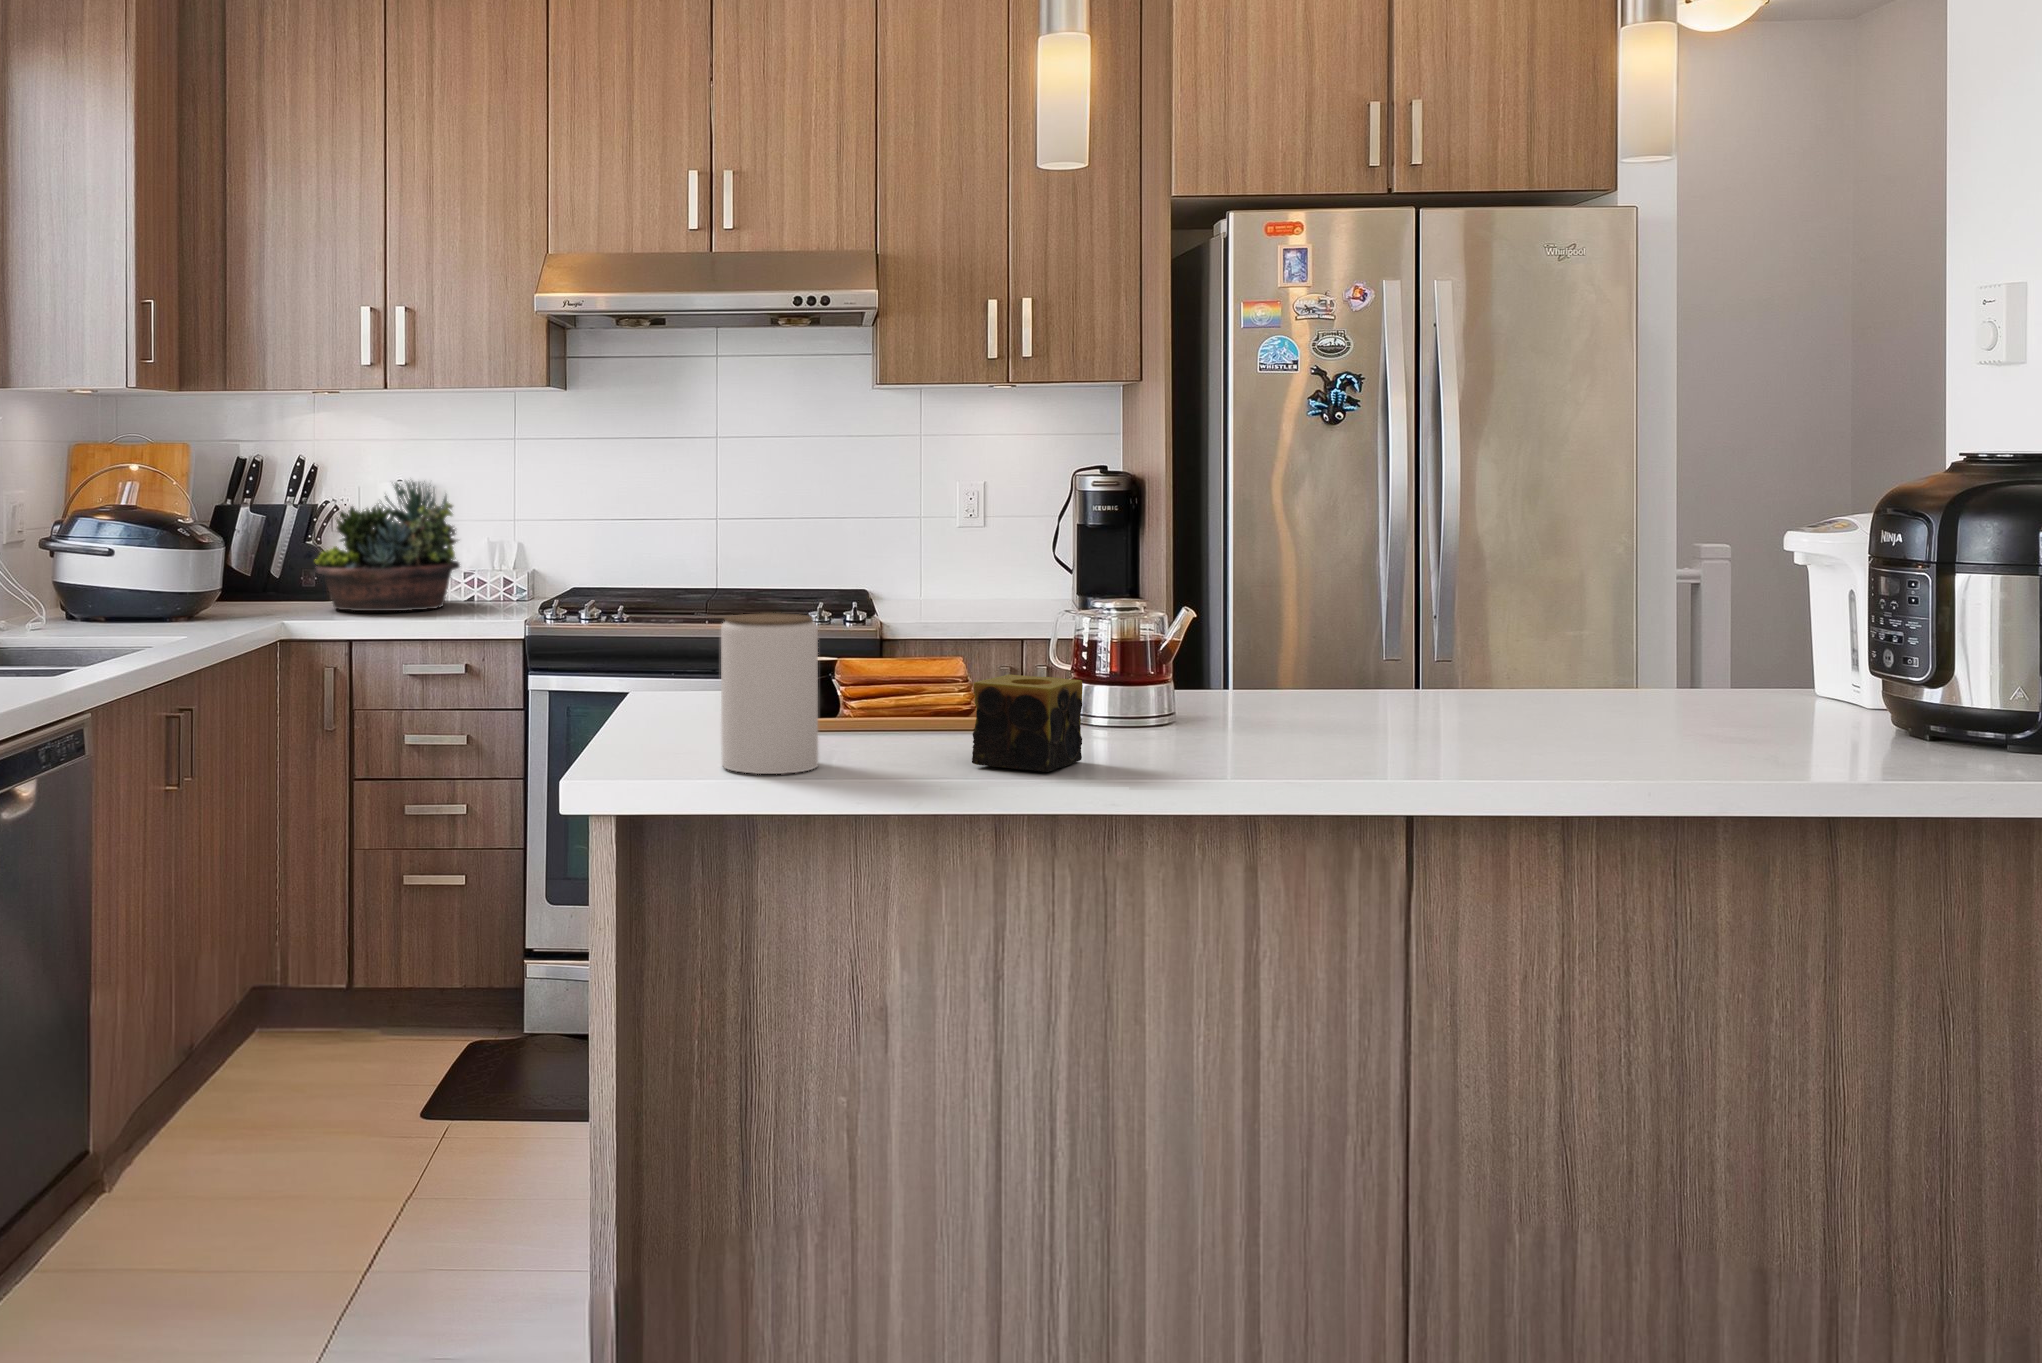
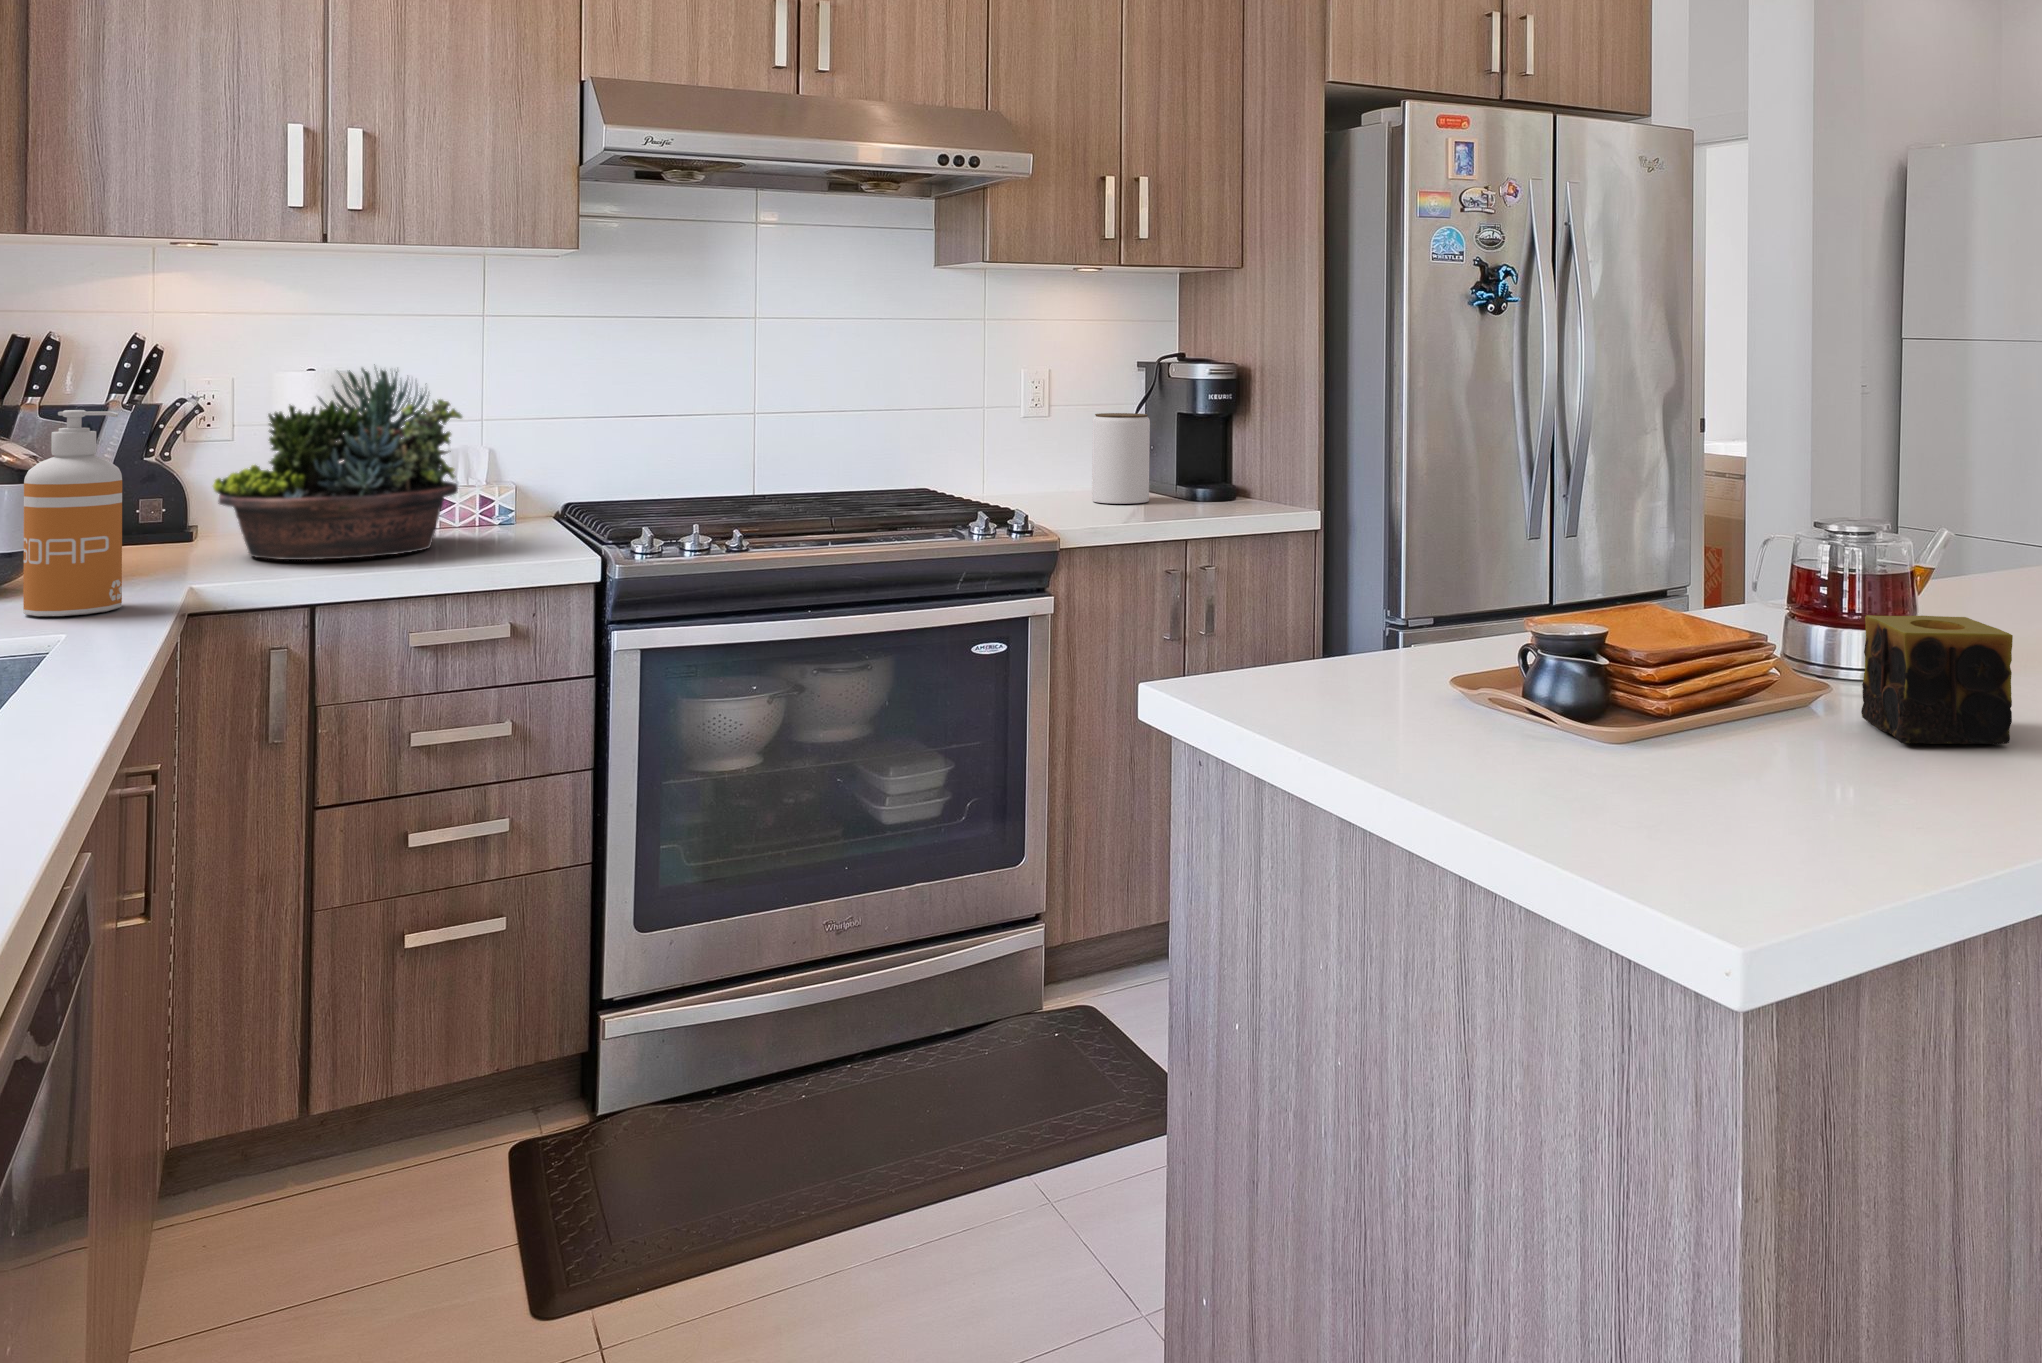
soap dispenser: none [175,508,227,632] -> present [23,410,122,616]
jar: present [721,613,818,774] -> present [1092,413,1150,504]

